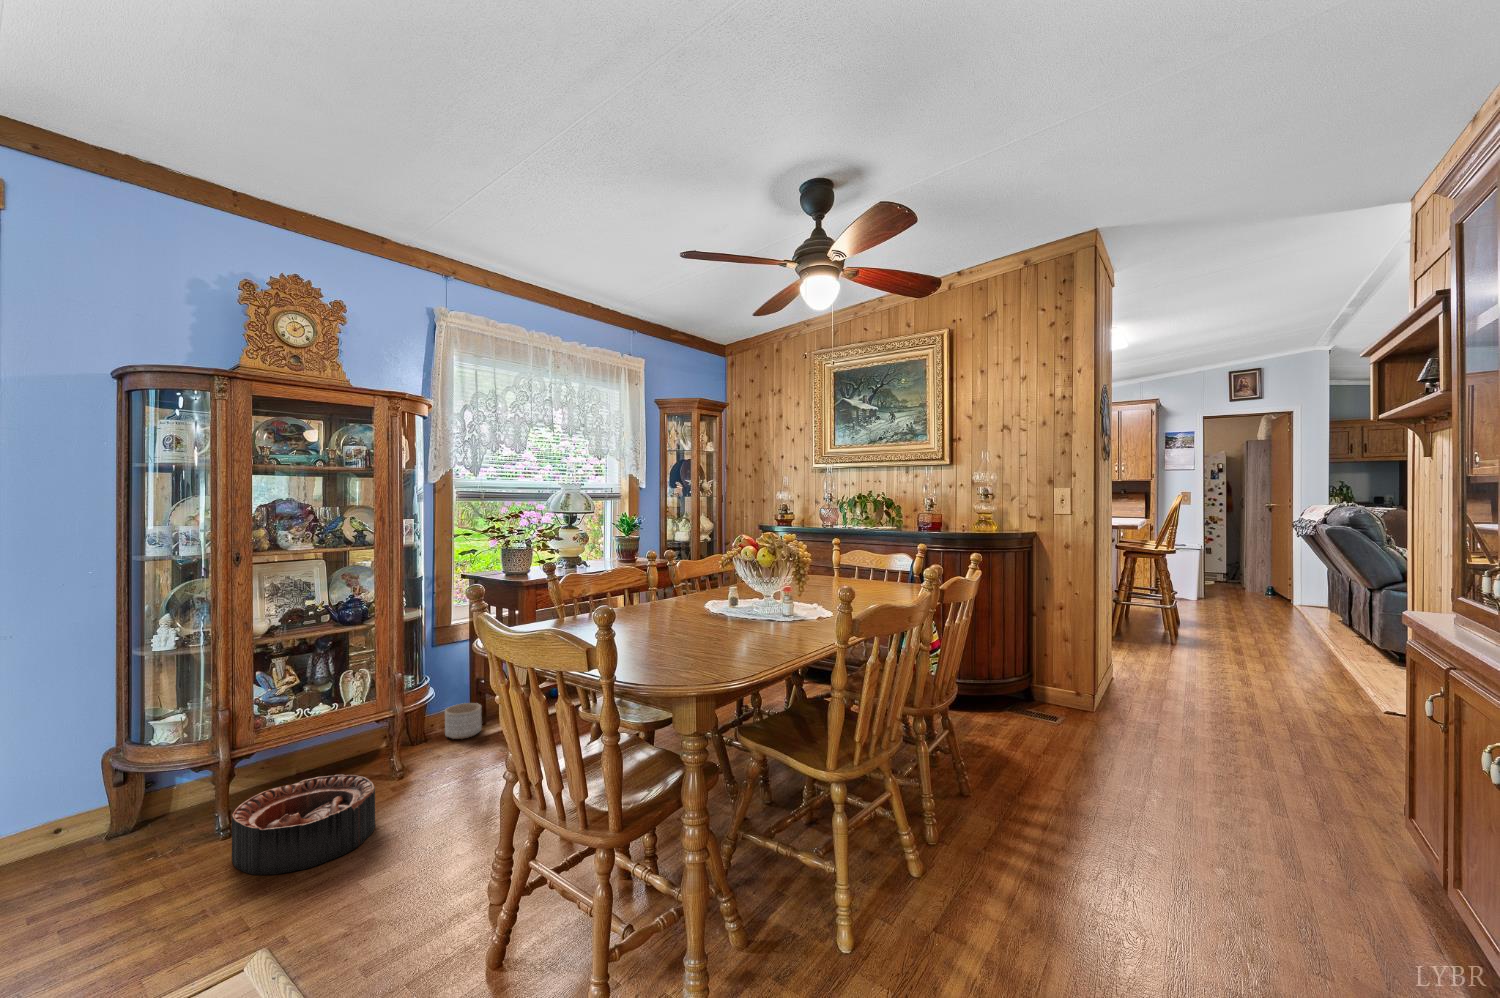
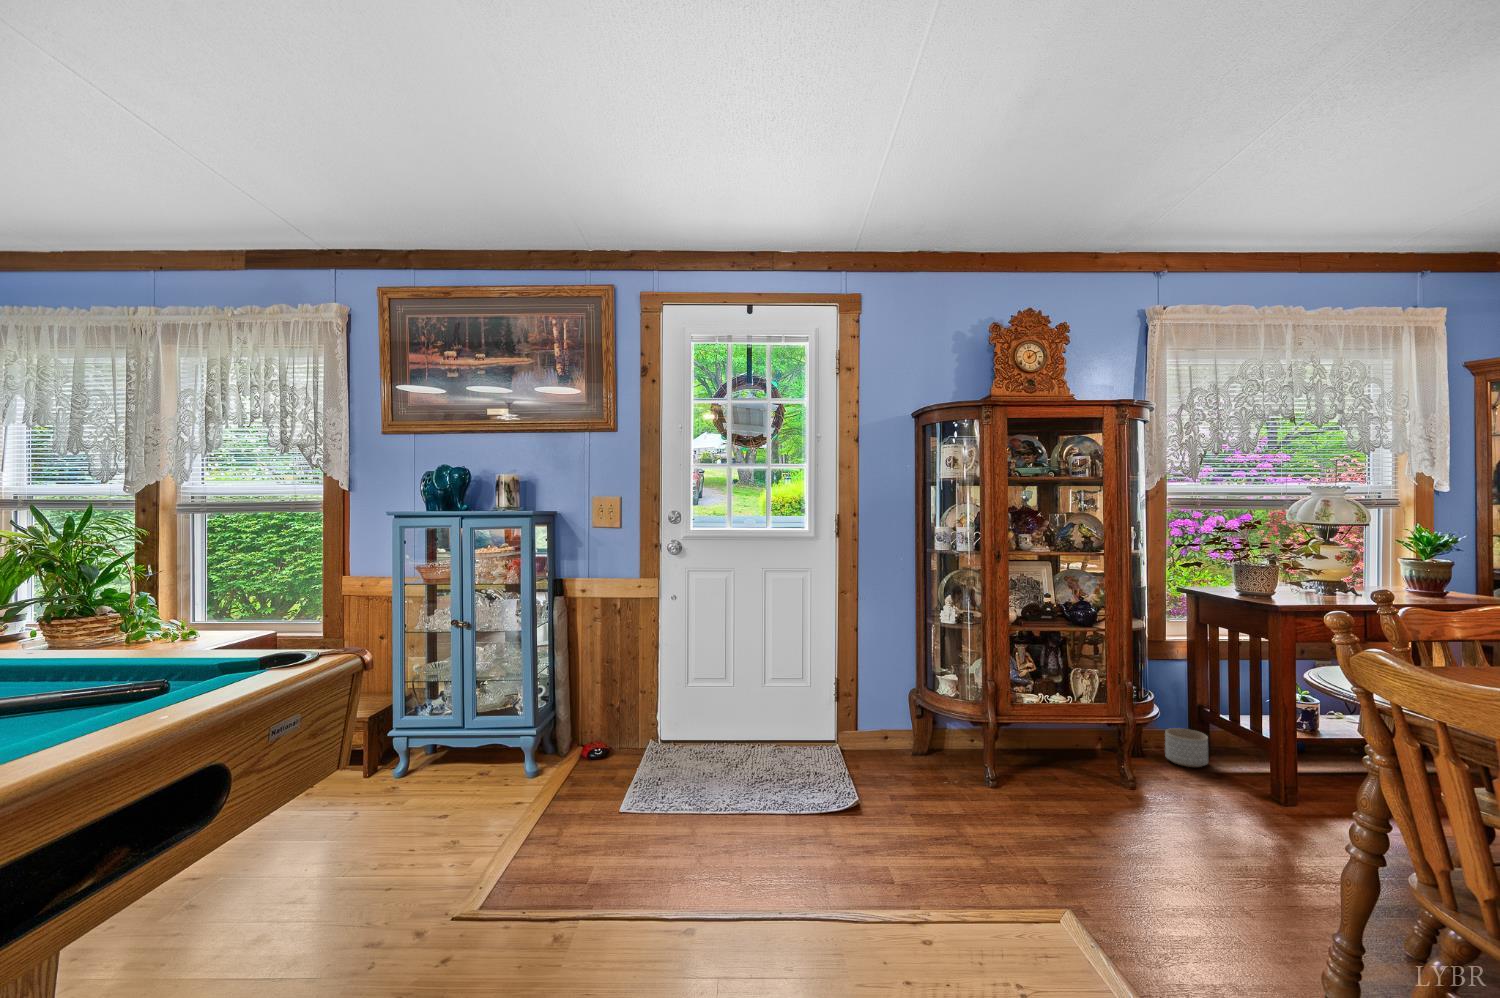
basket: present [232,774,375,875] -> none [1000,757,1114,837]

